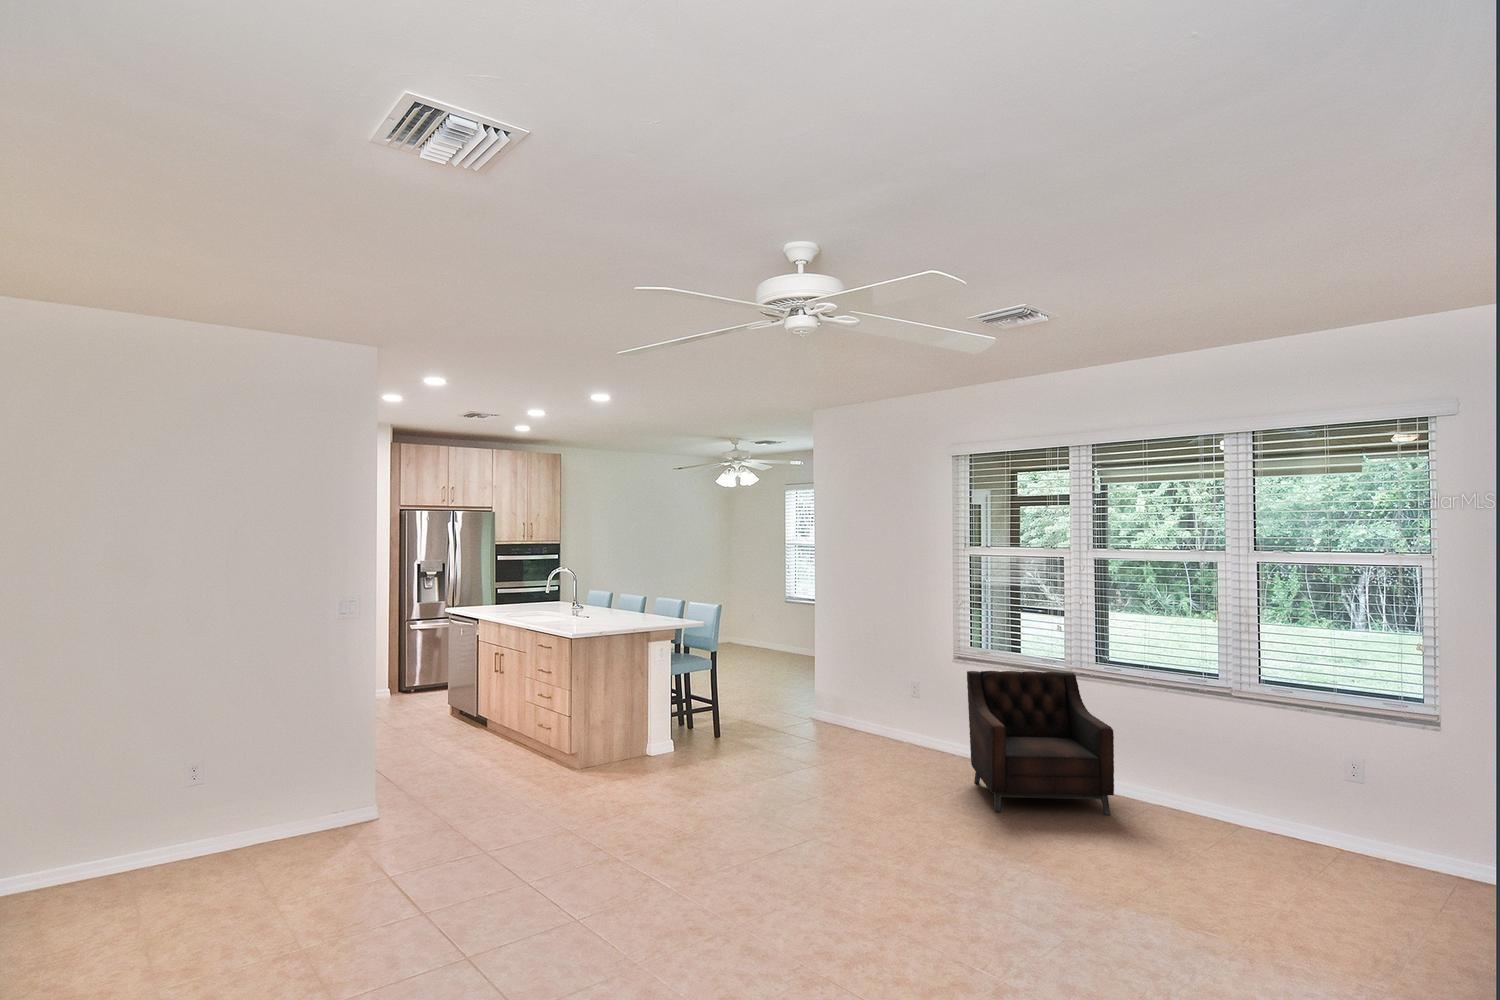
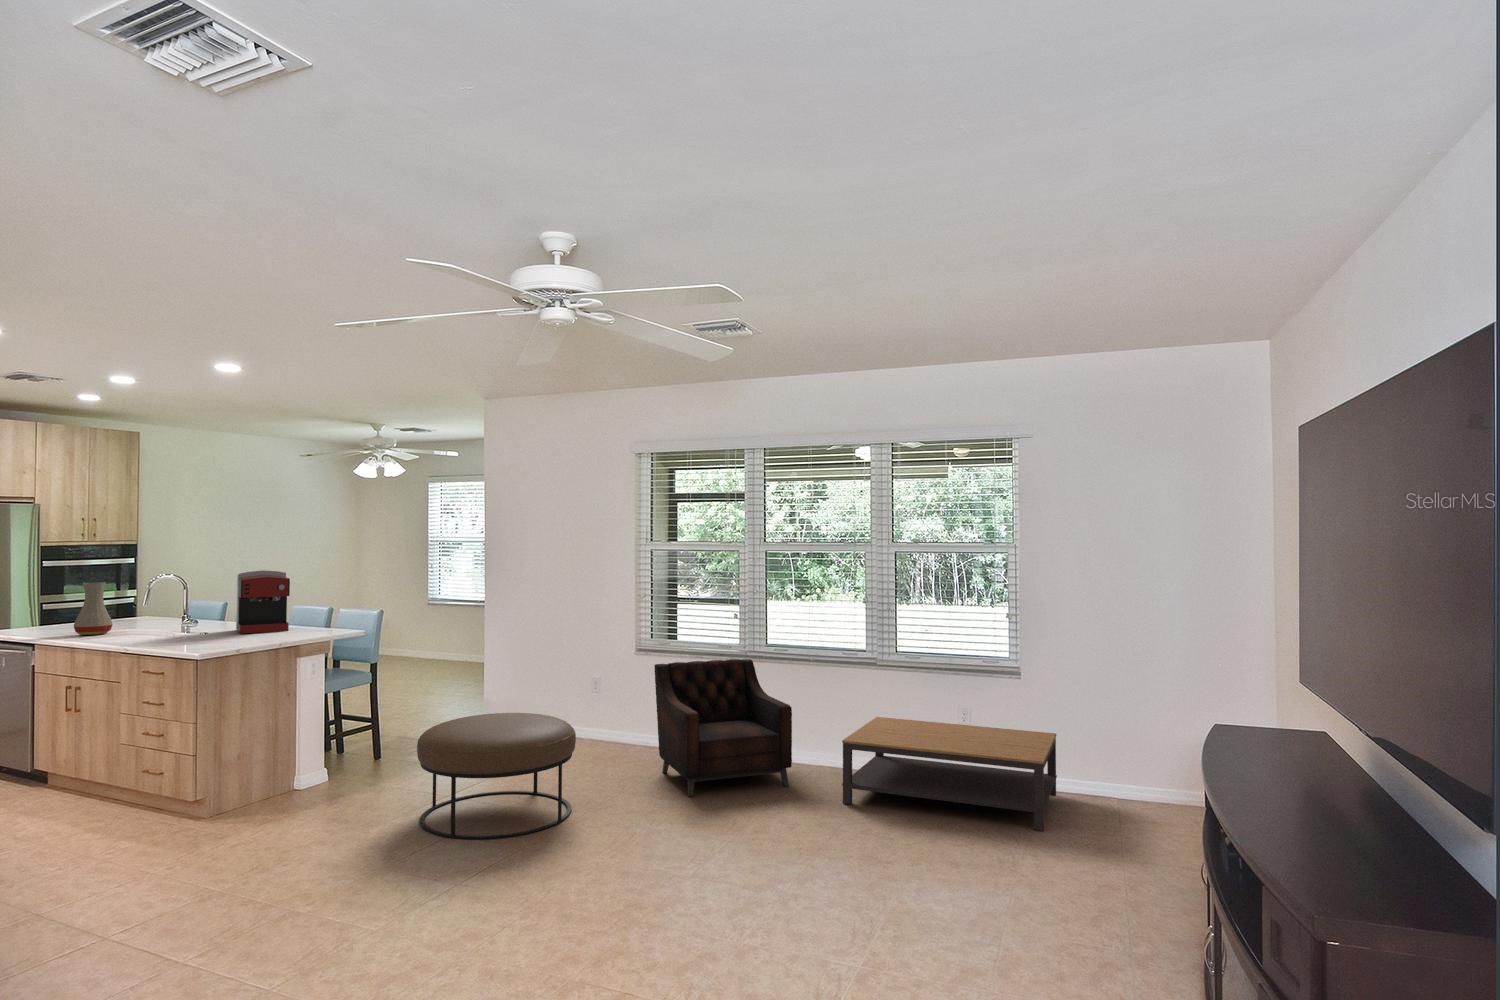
coffee maker: none [610,567,647,620] -> present [236,570,290,634]
vase: none [502,574,527,615] -> present [74,582,113,635]
ottoman: none [733,708,877,827] -> present [417,713,576,839]
coffee table: none [1170,750,1479,922] -> present [842,717,1057,831]

